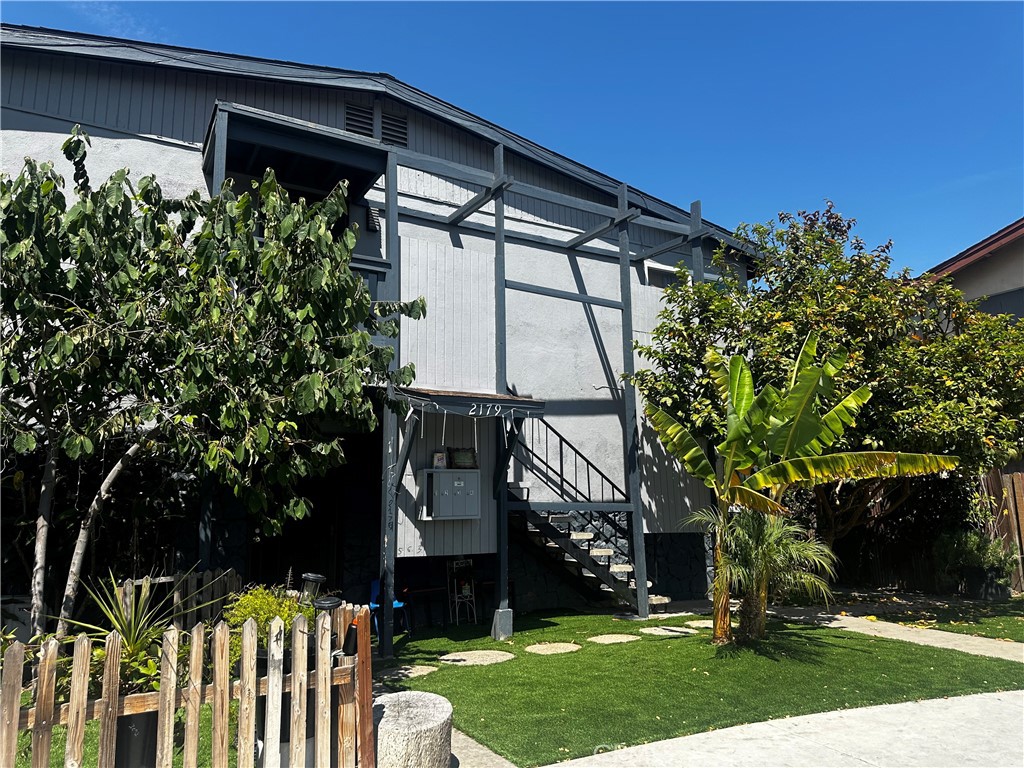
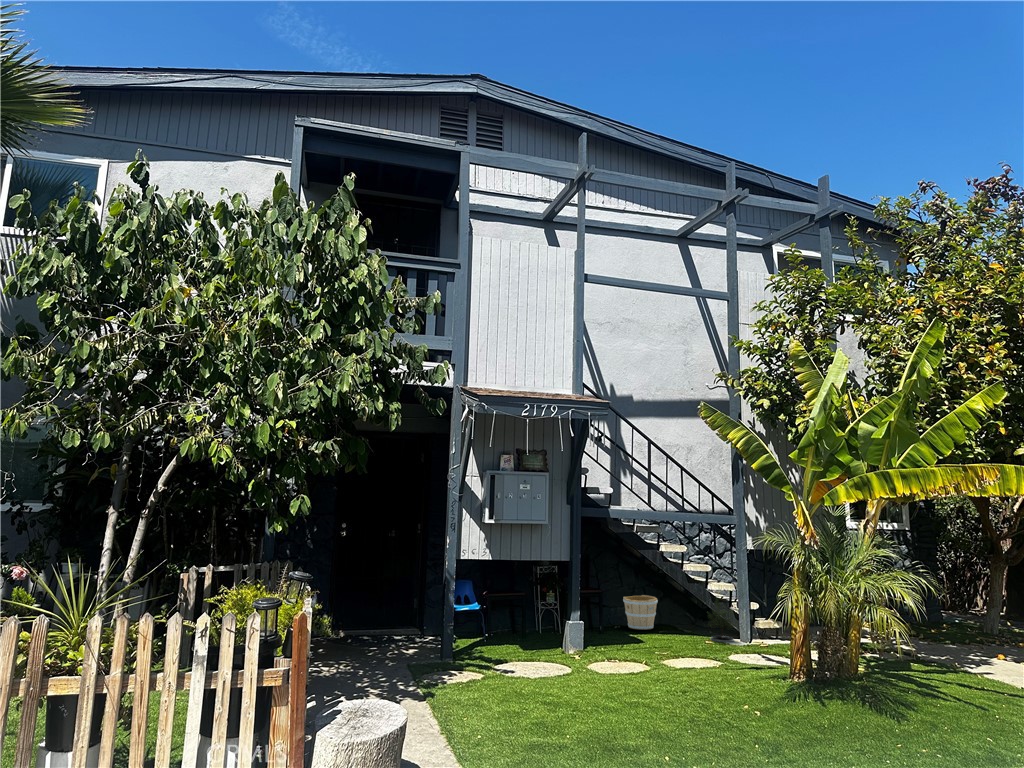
wooden bucket: none [529,582,561,614] -> present [623,595,658,630]

